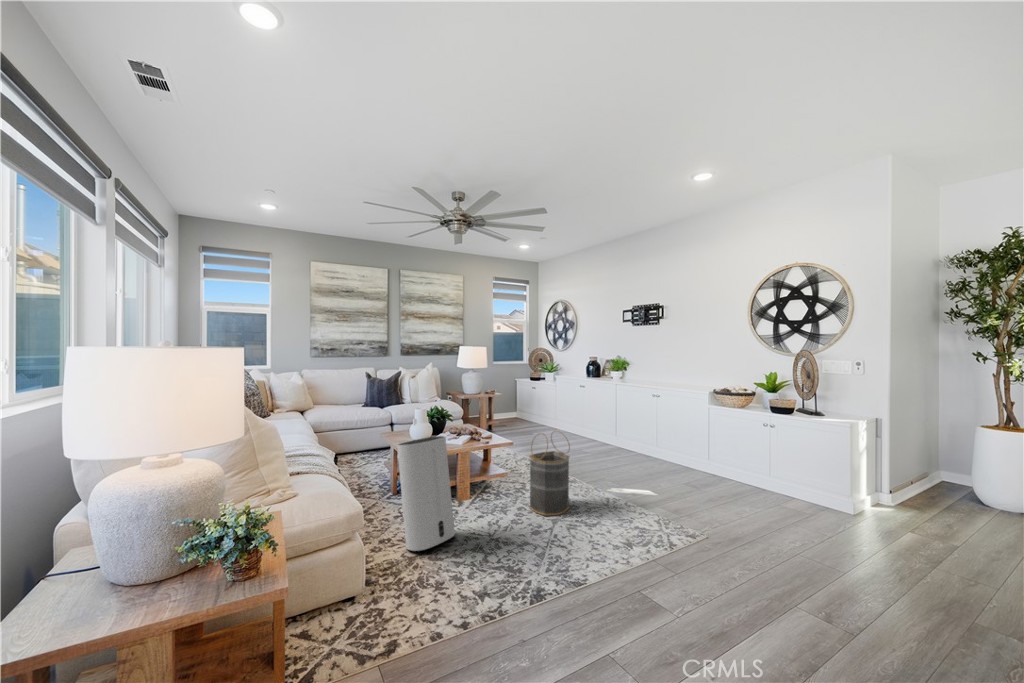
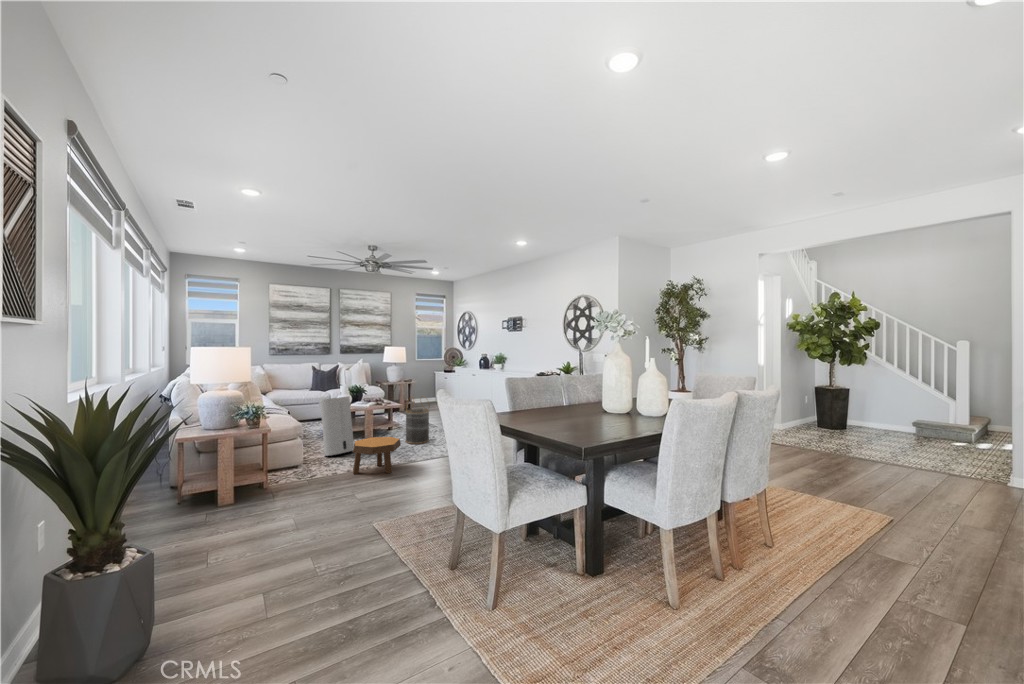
footstool: none [475,530,570,629] -> present [353,437,401,474]

